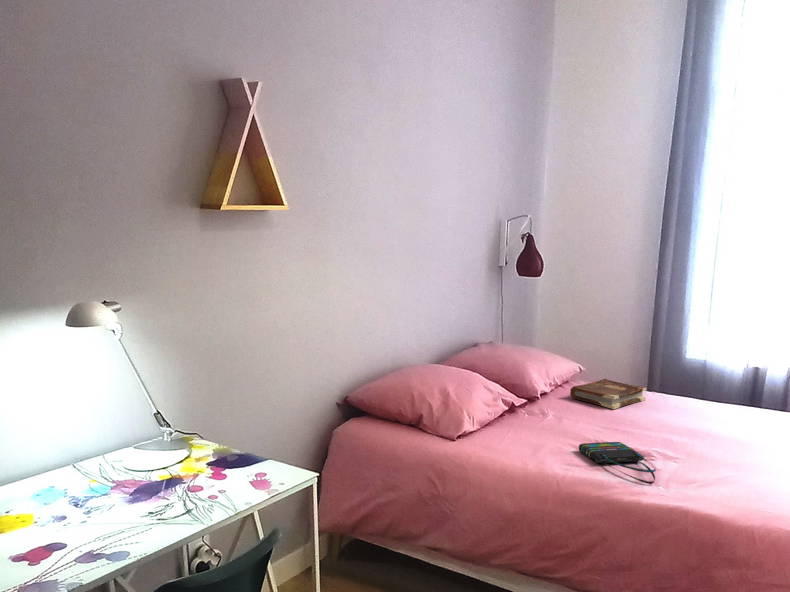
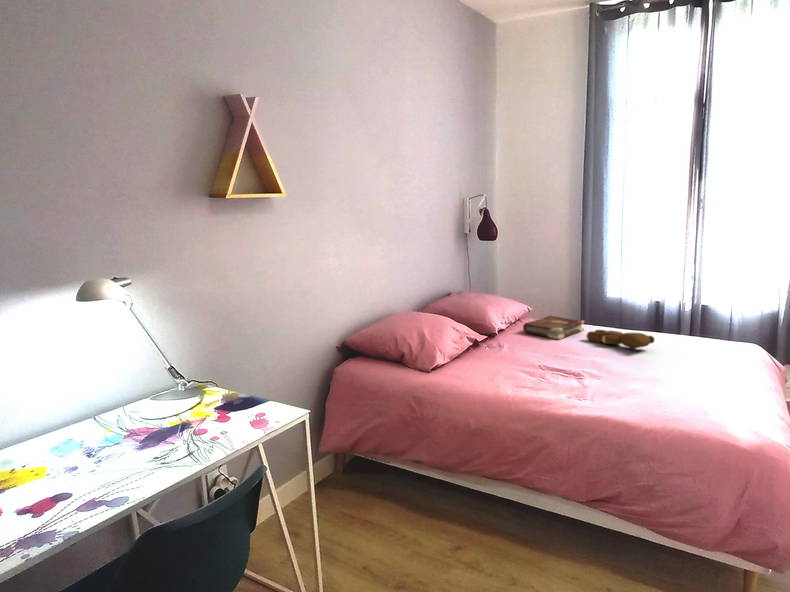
teddy bear: none [647,400,729,426] -> present [586,330,654,349]
tote bag: present [579,442,656,484] -> none [534,366,600,400]

